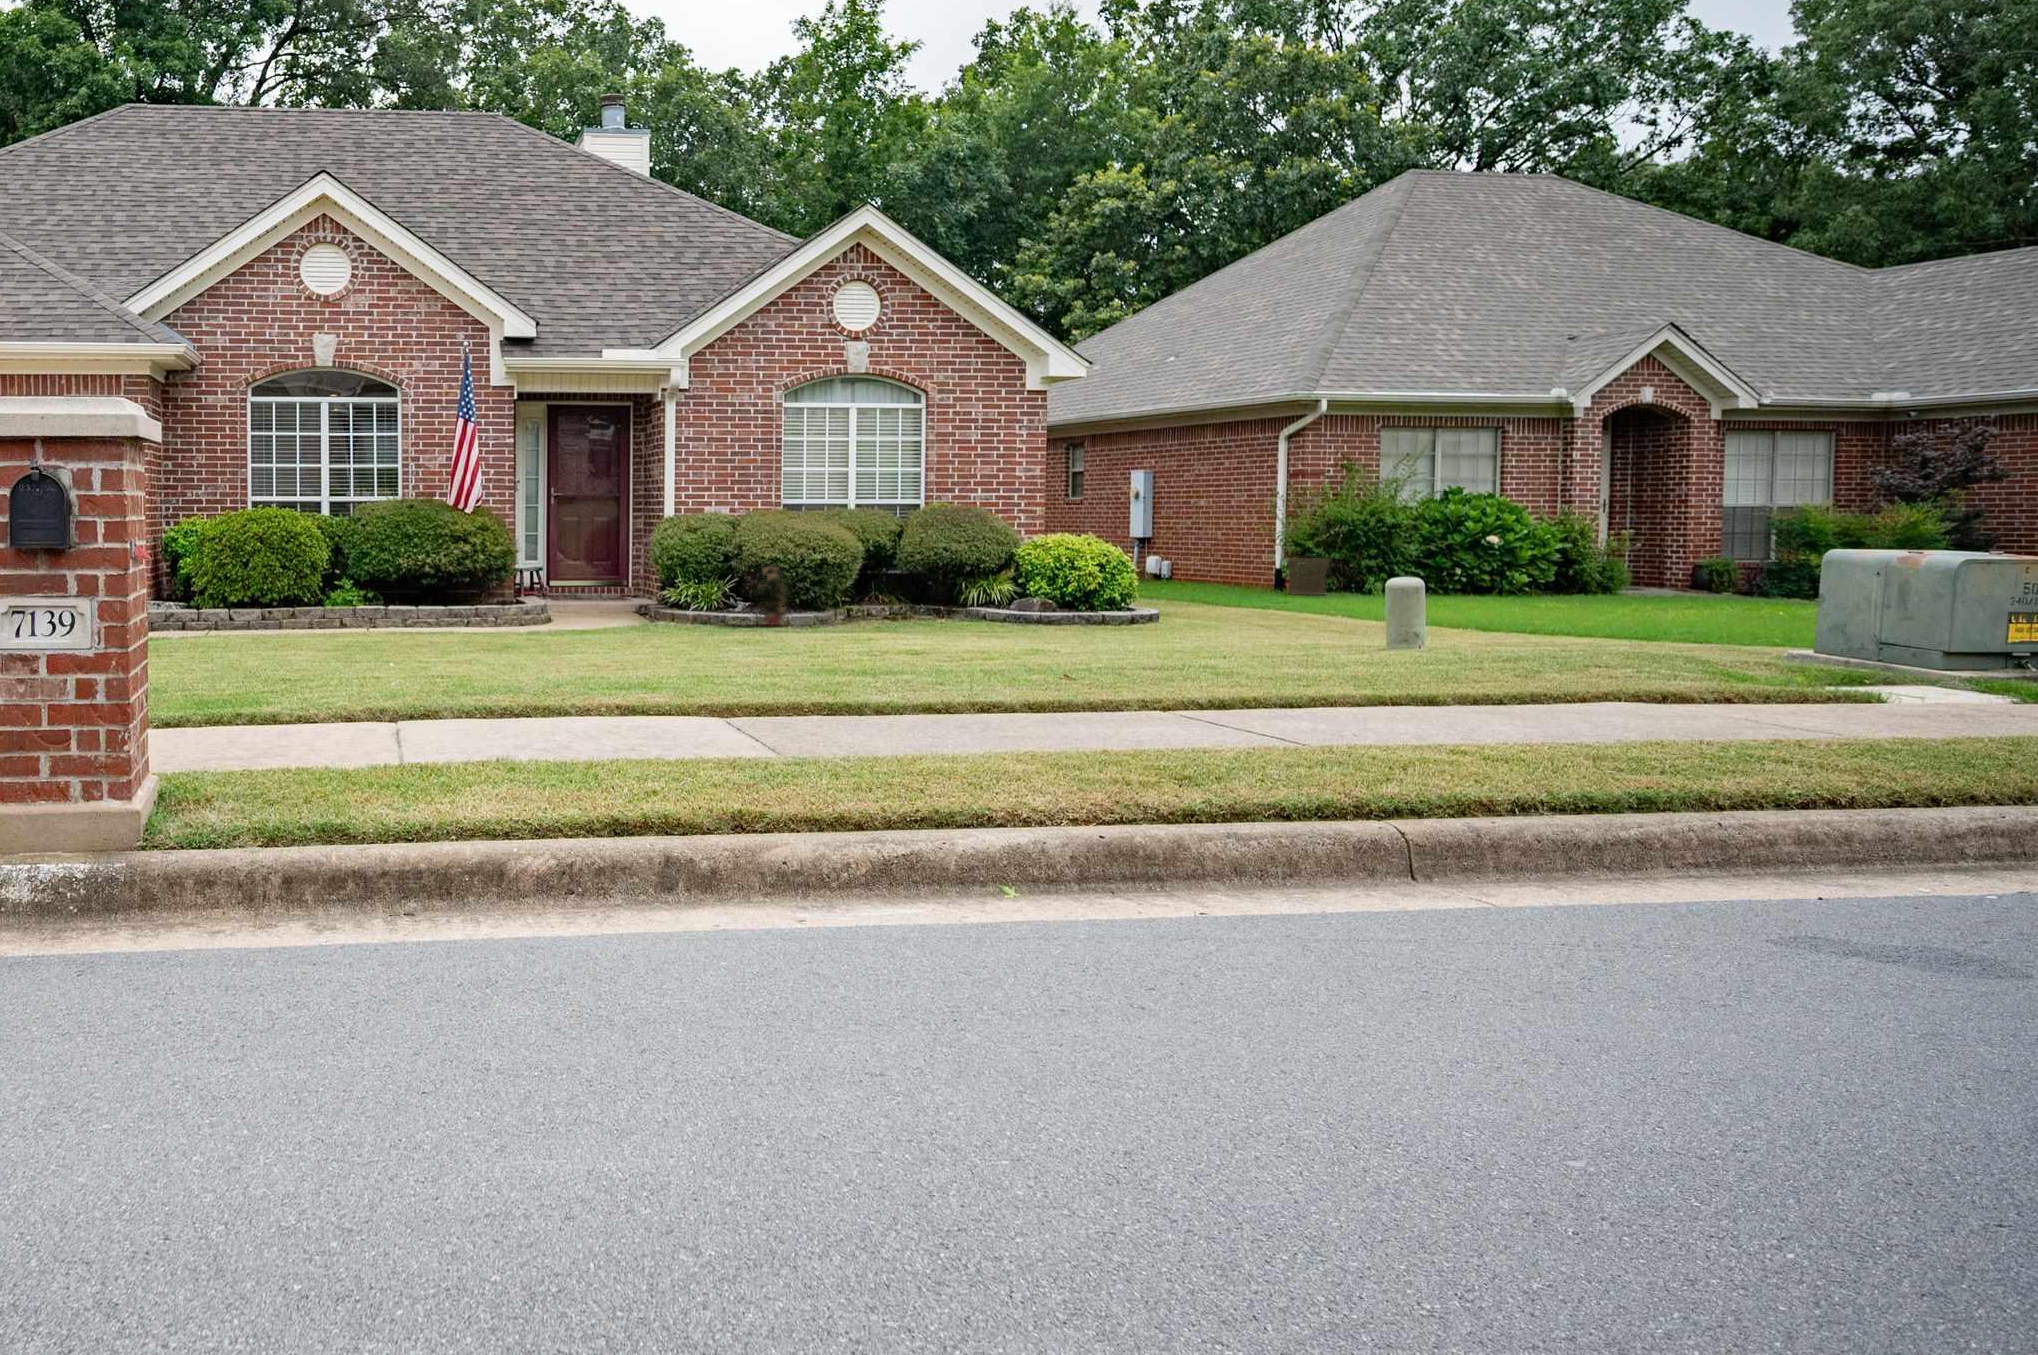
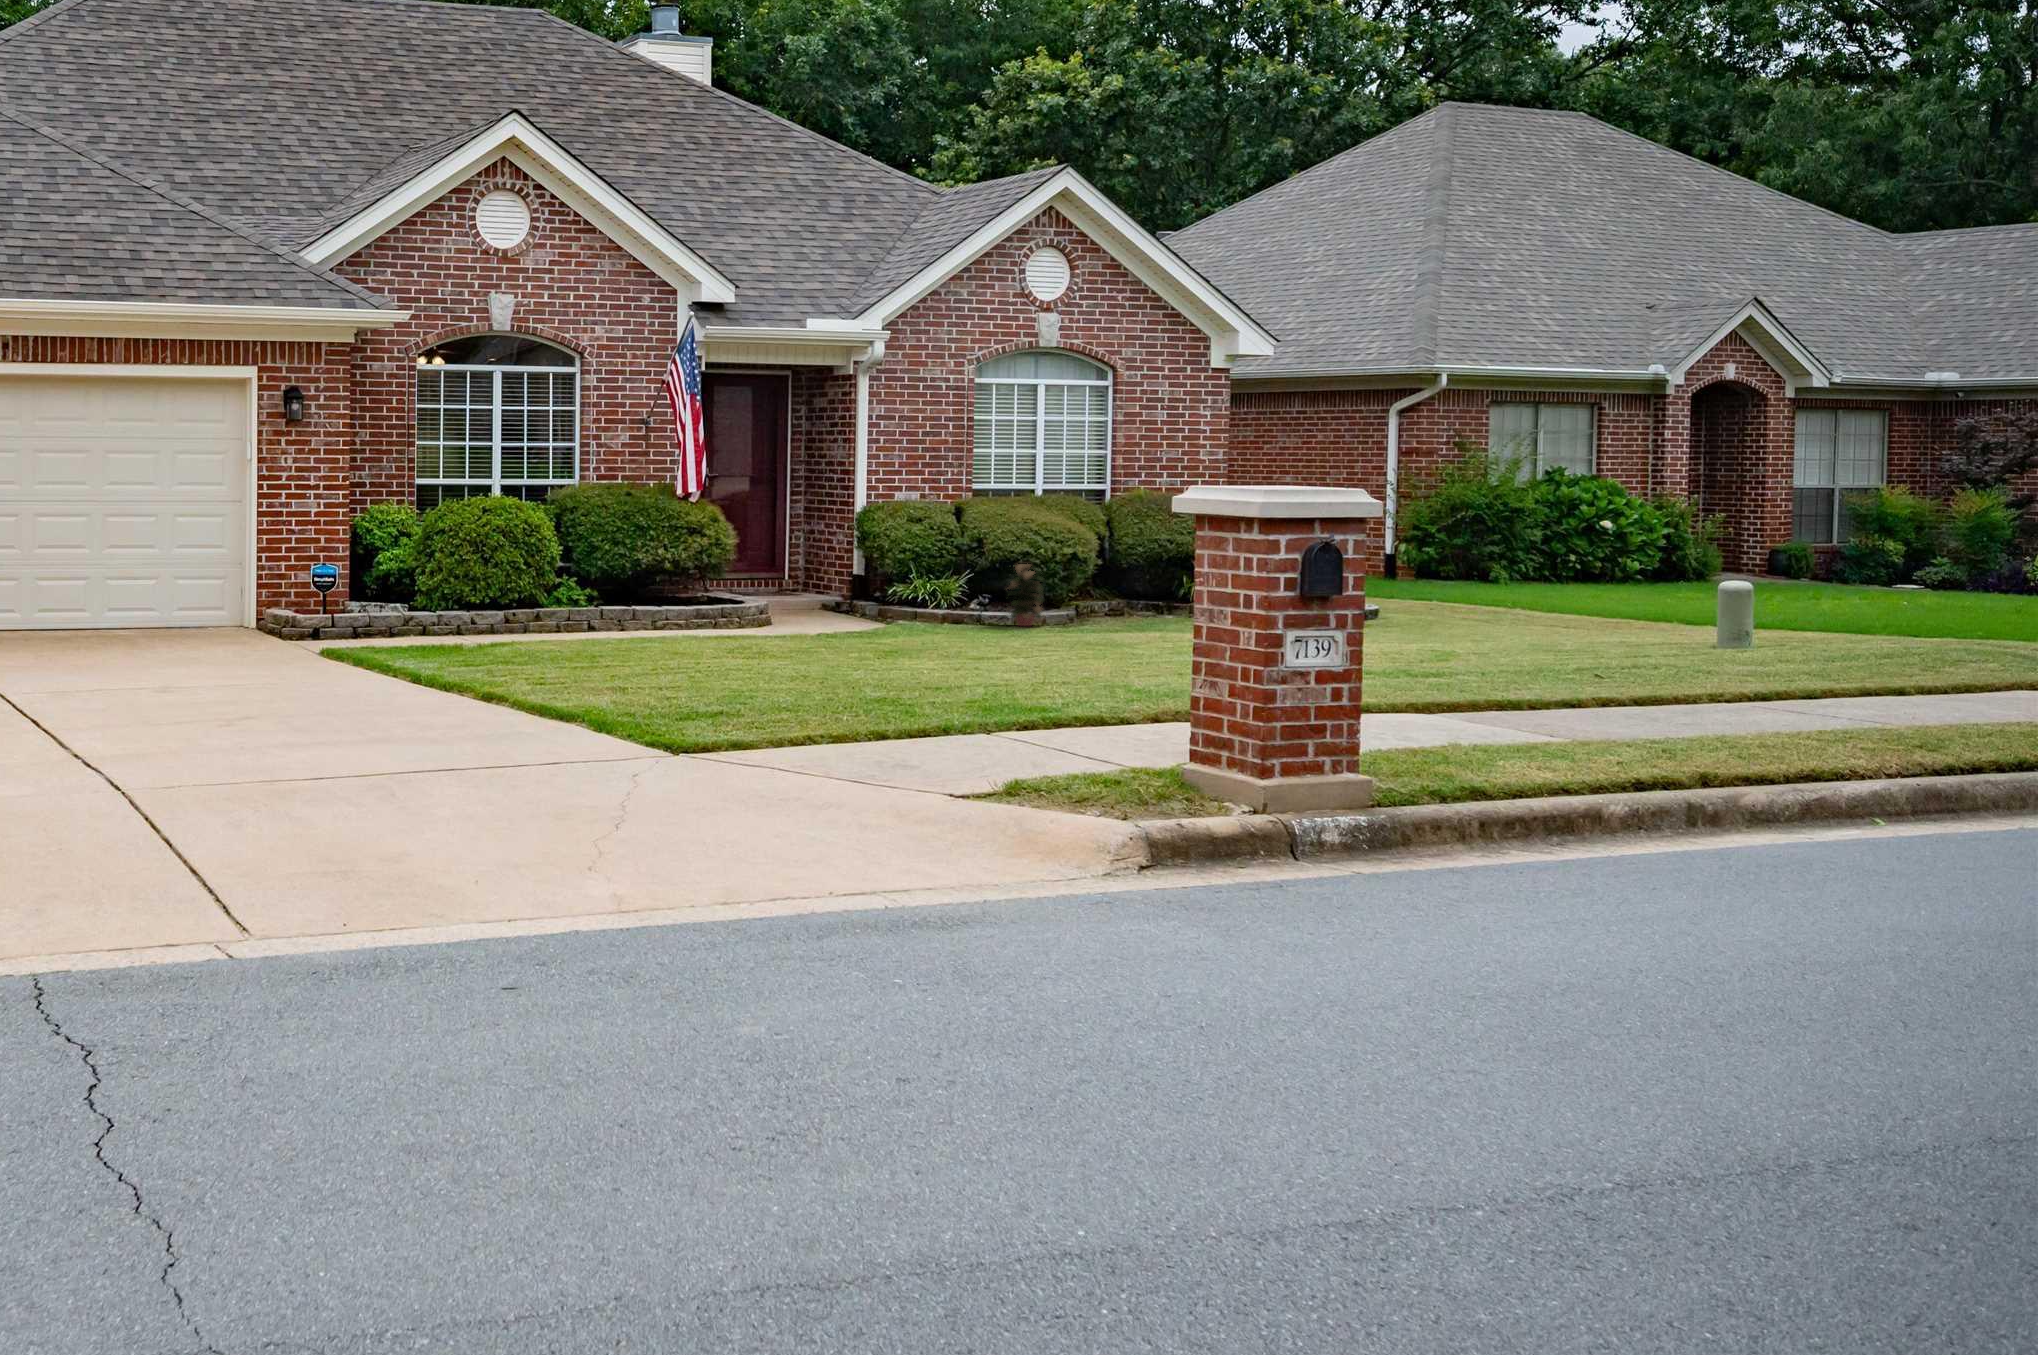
basket: present [1286,558,1330,595] -> none [1411,541,1459,582]

